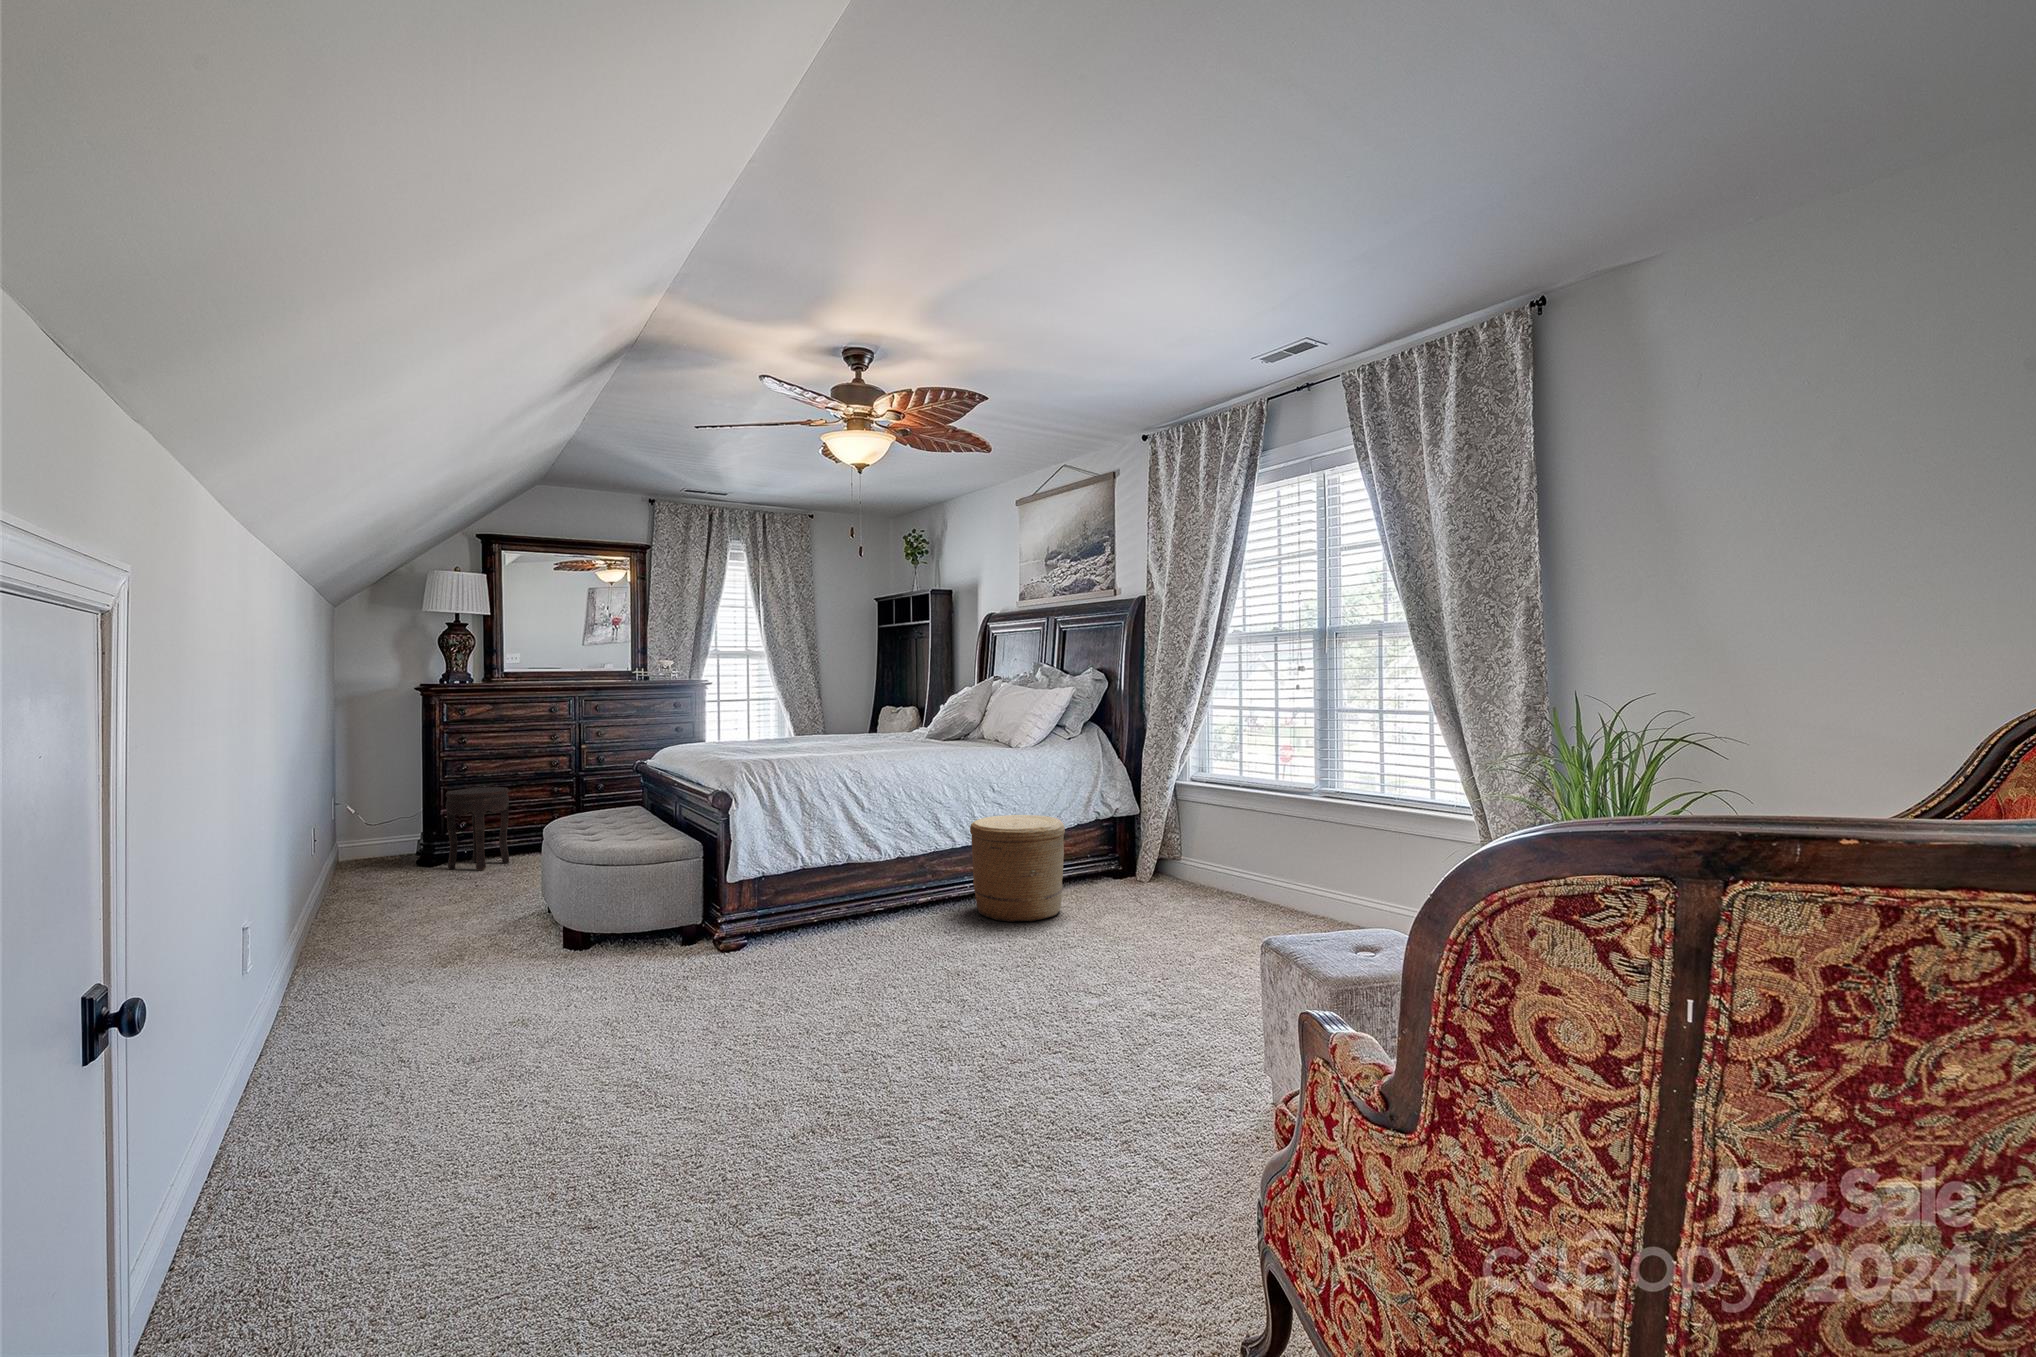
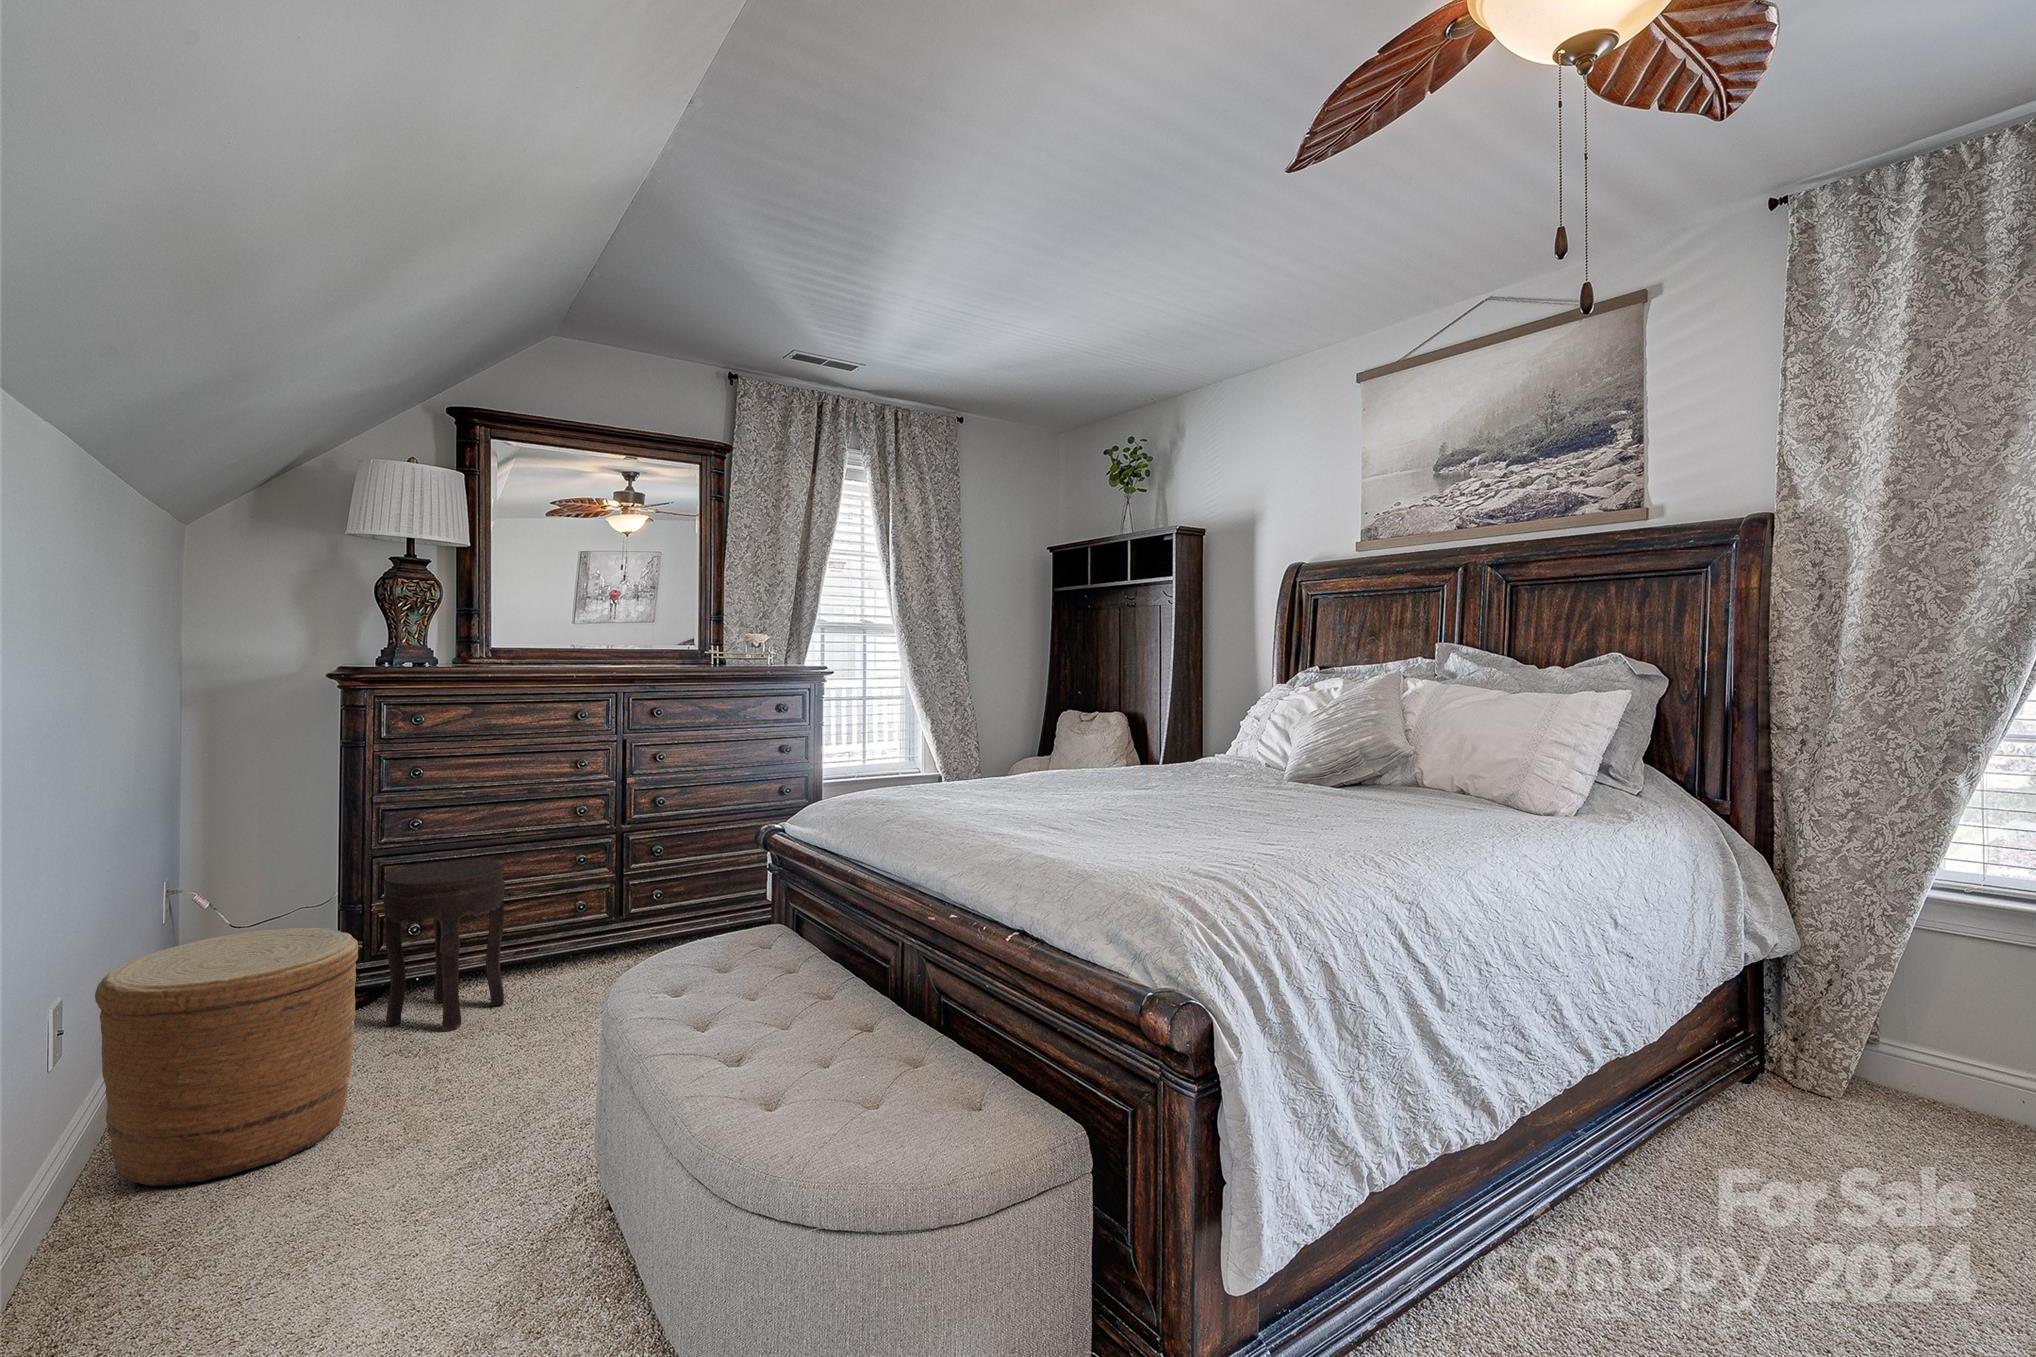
woven basket: present [970,815,1065,922] -> present [95,928,358,1186]

